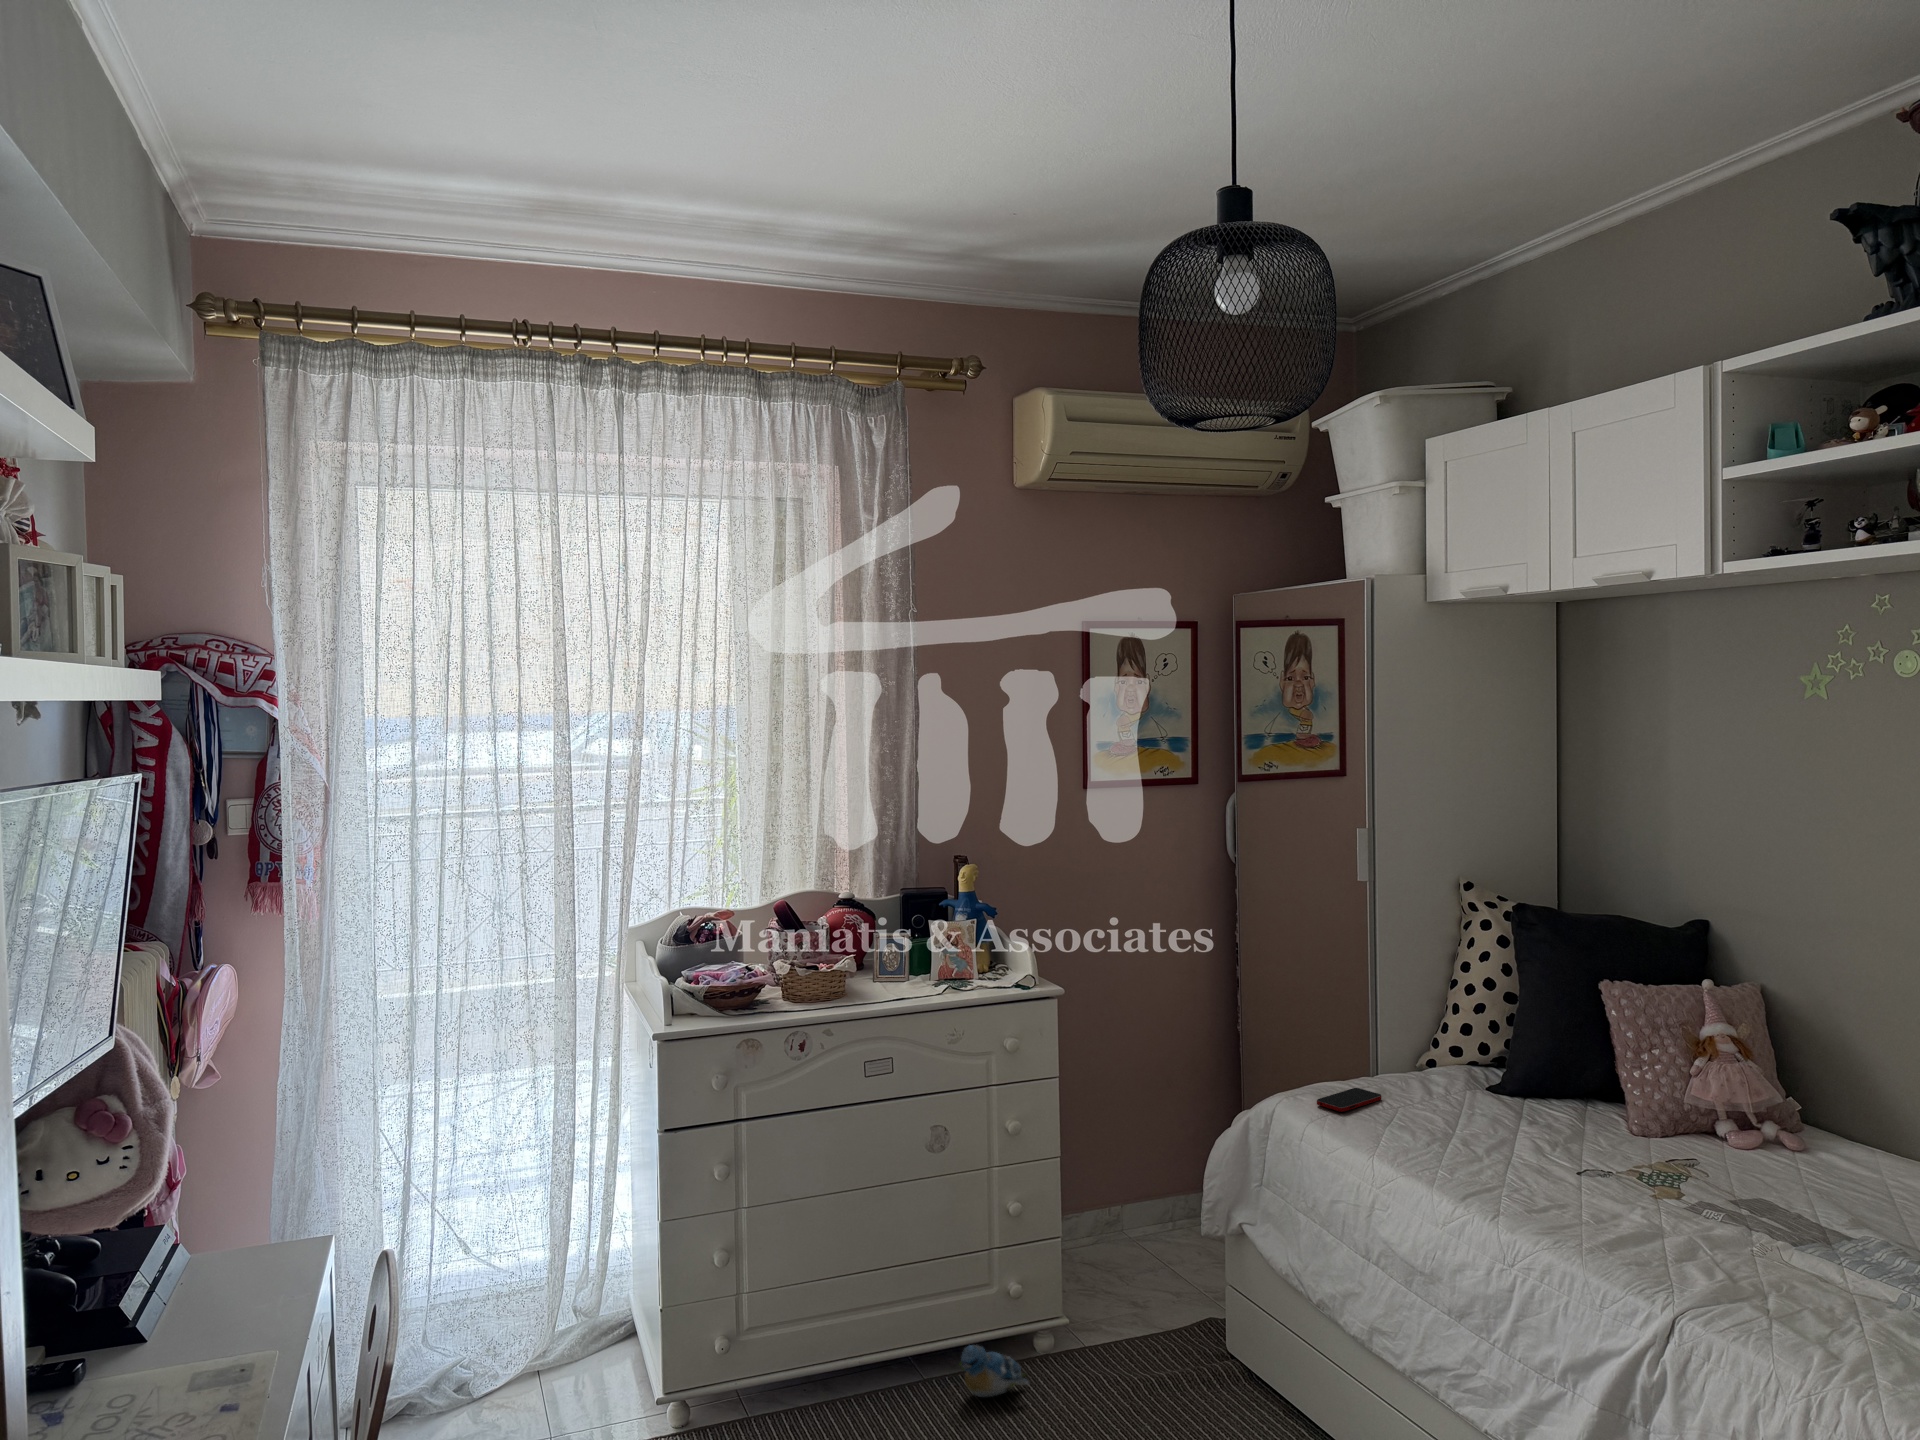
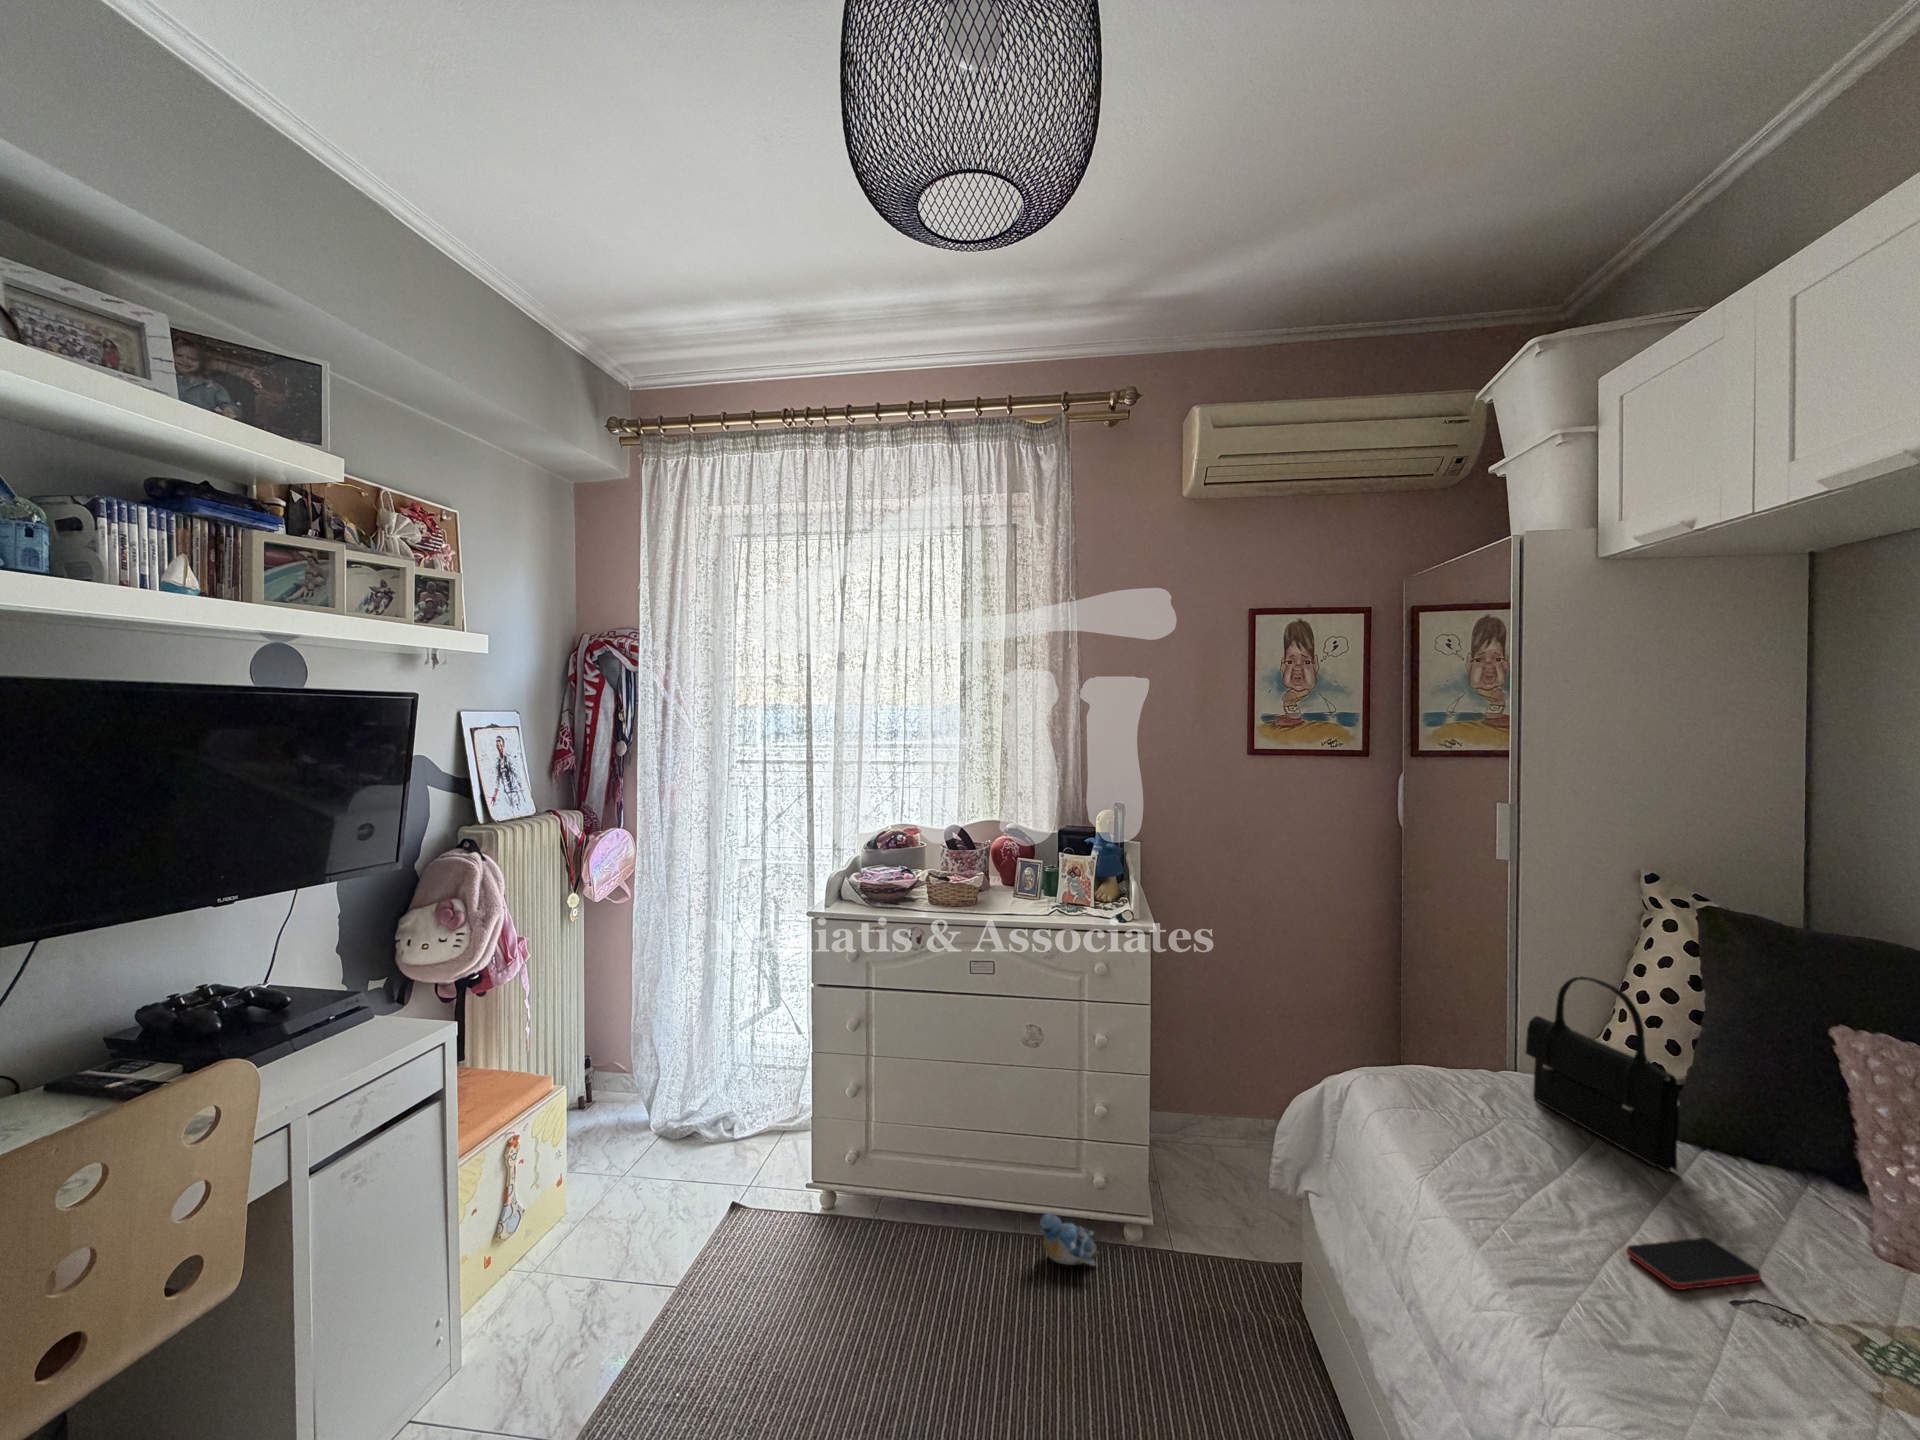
handbag: none [1405,972,1519,1116] -> present [1525,977,1679,1172]
smartphone: present [1317,1088,1381,1112] -> present [1626,1238,1761,1290]

